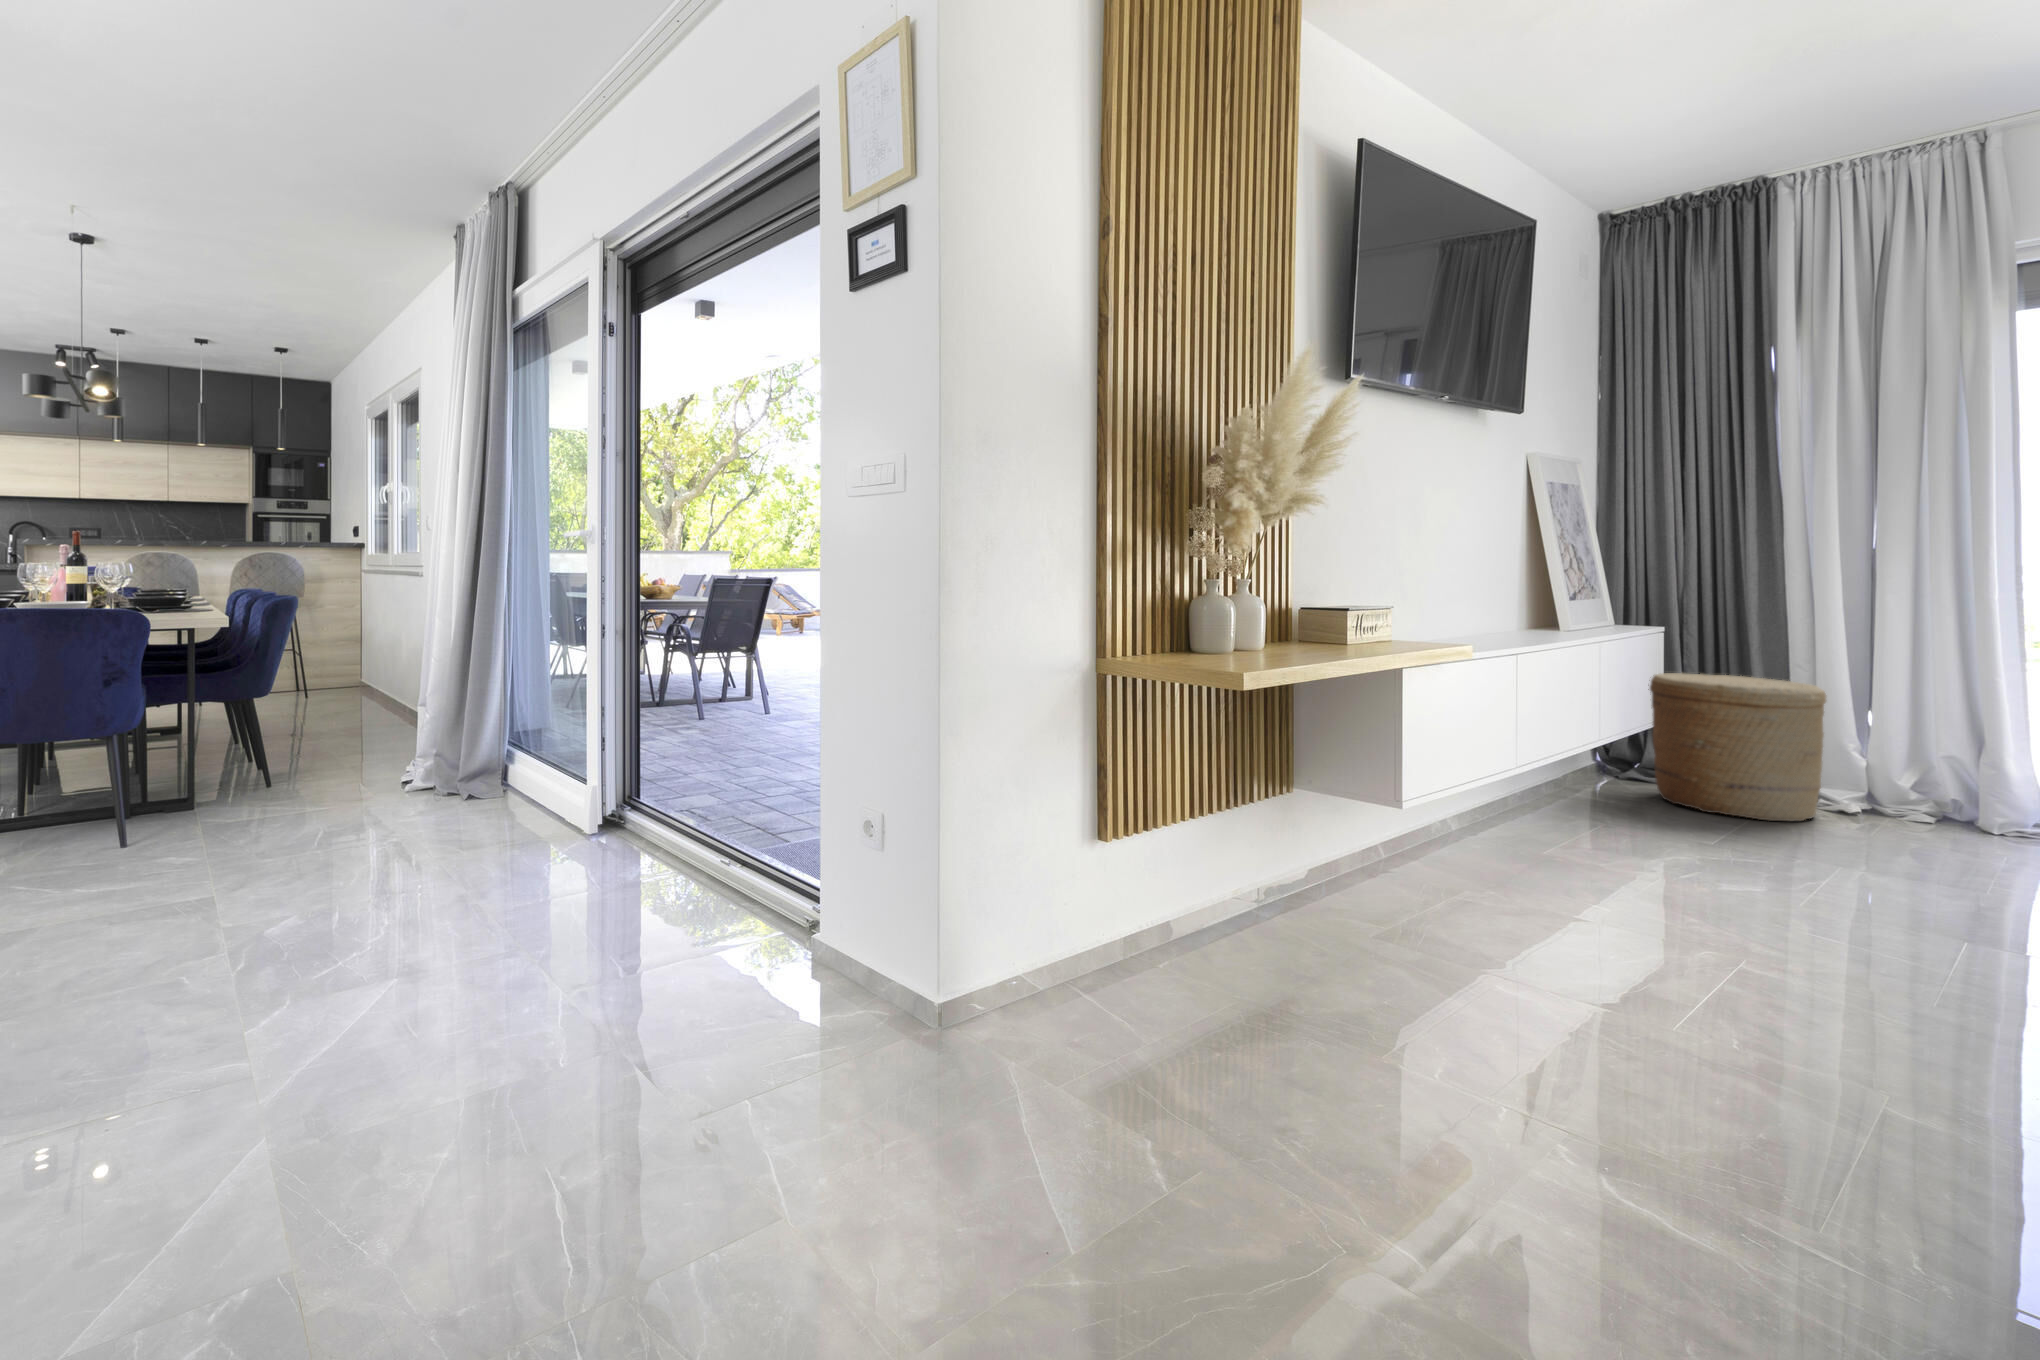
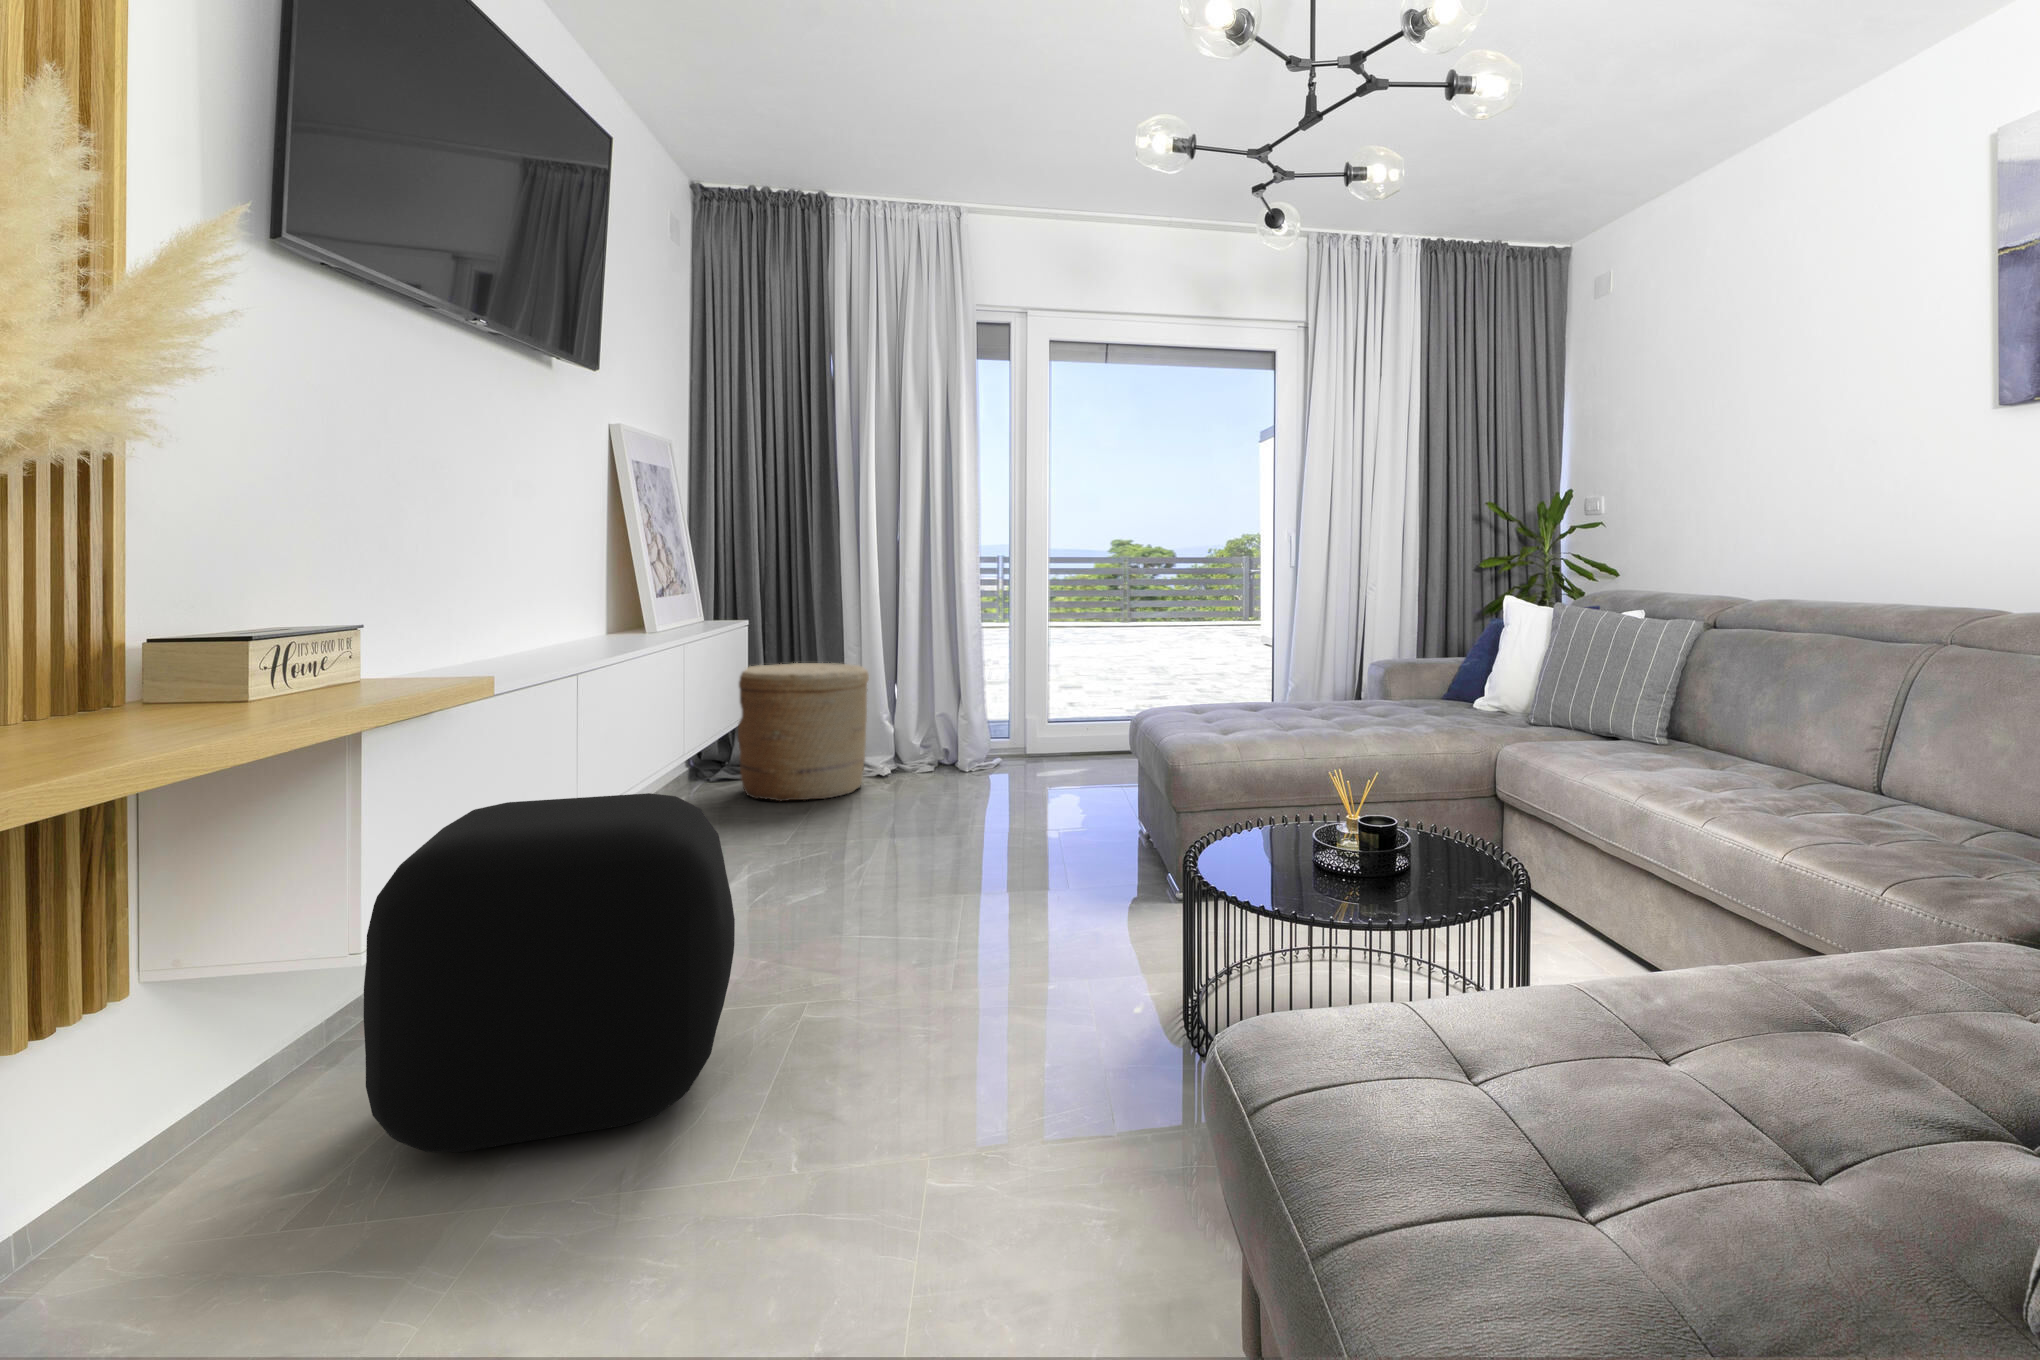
ottoman: none [1370,748,1666,1023] -> present [364,793,735,1152]

